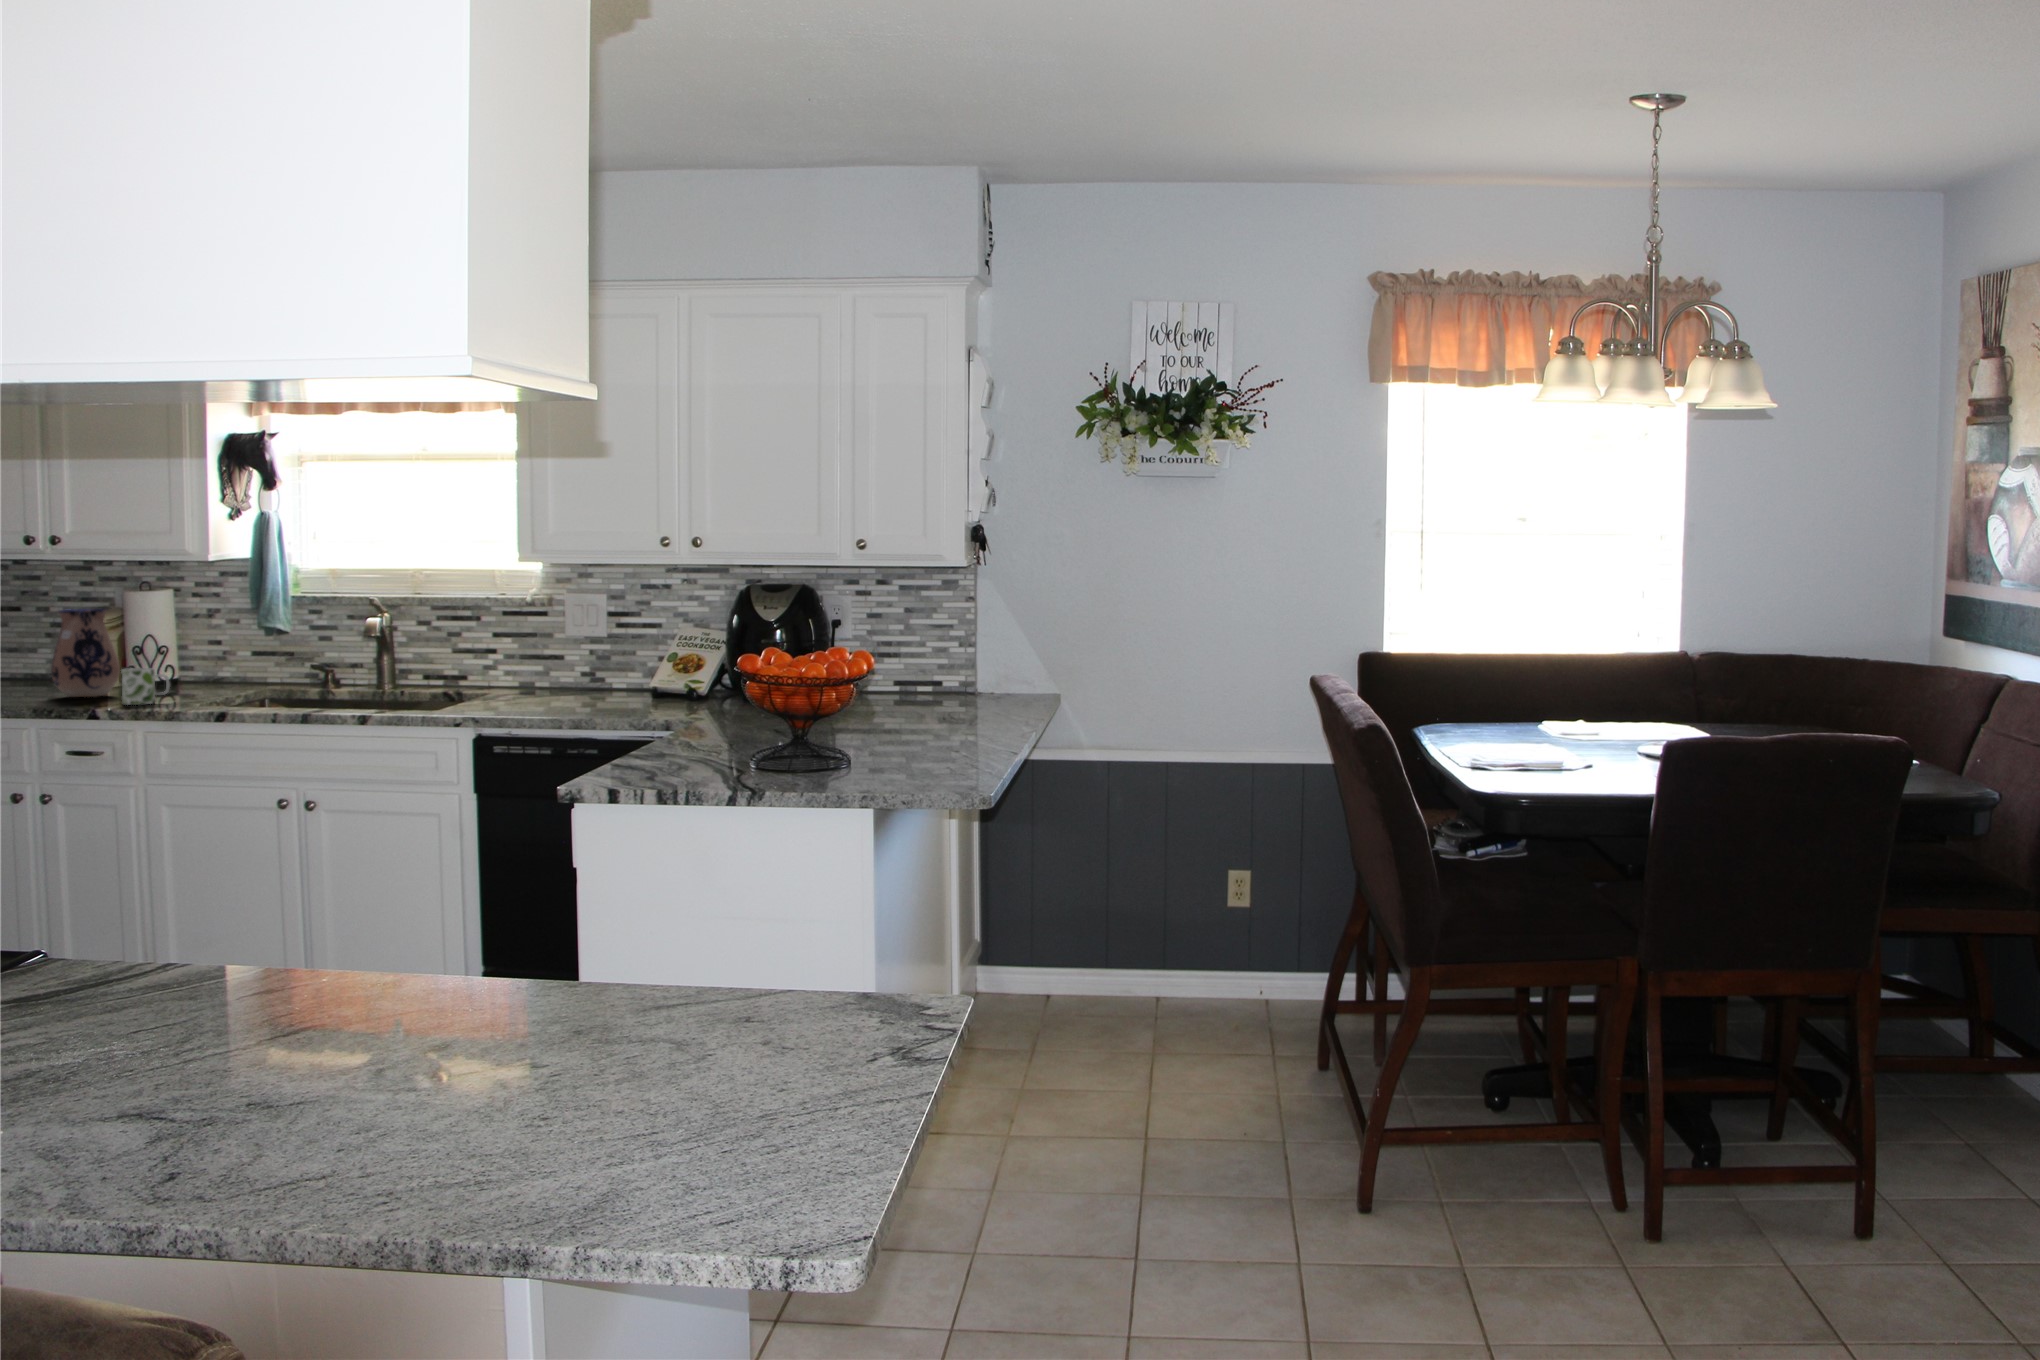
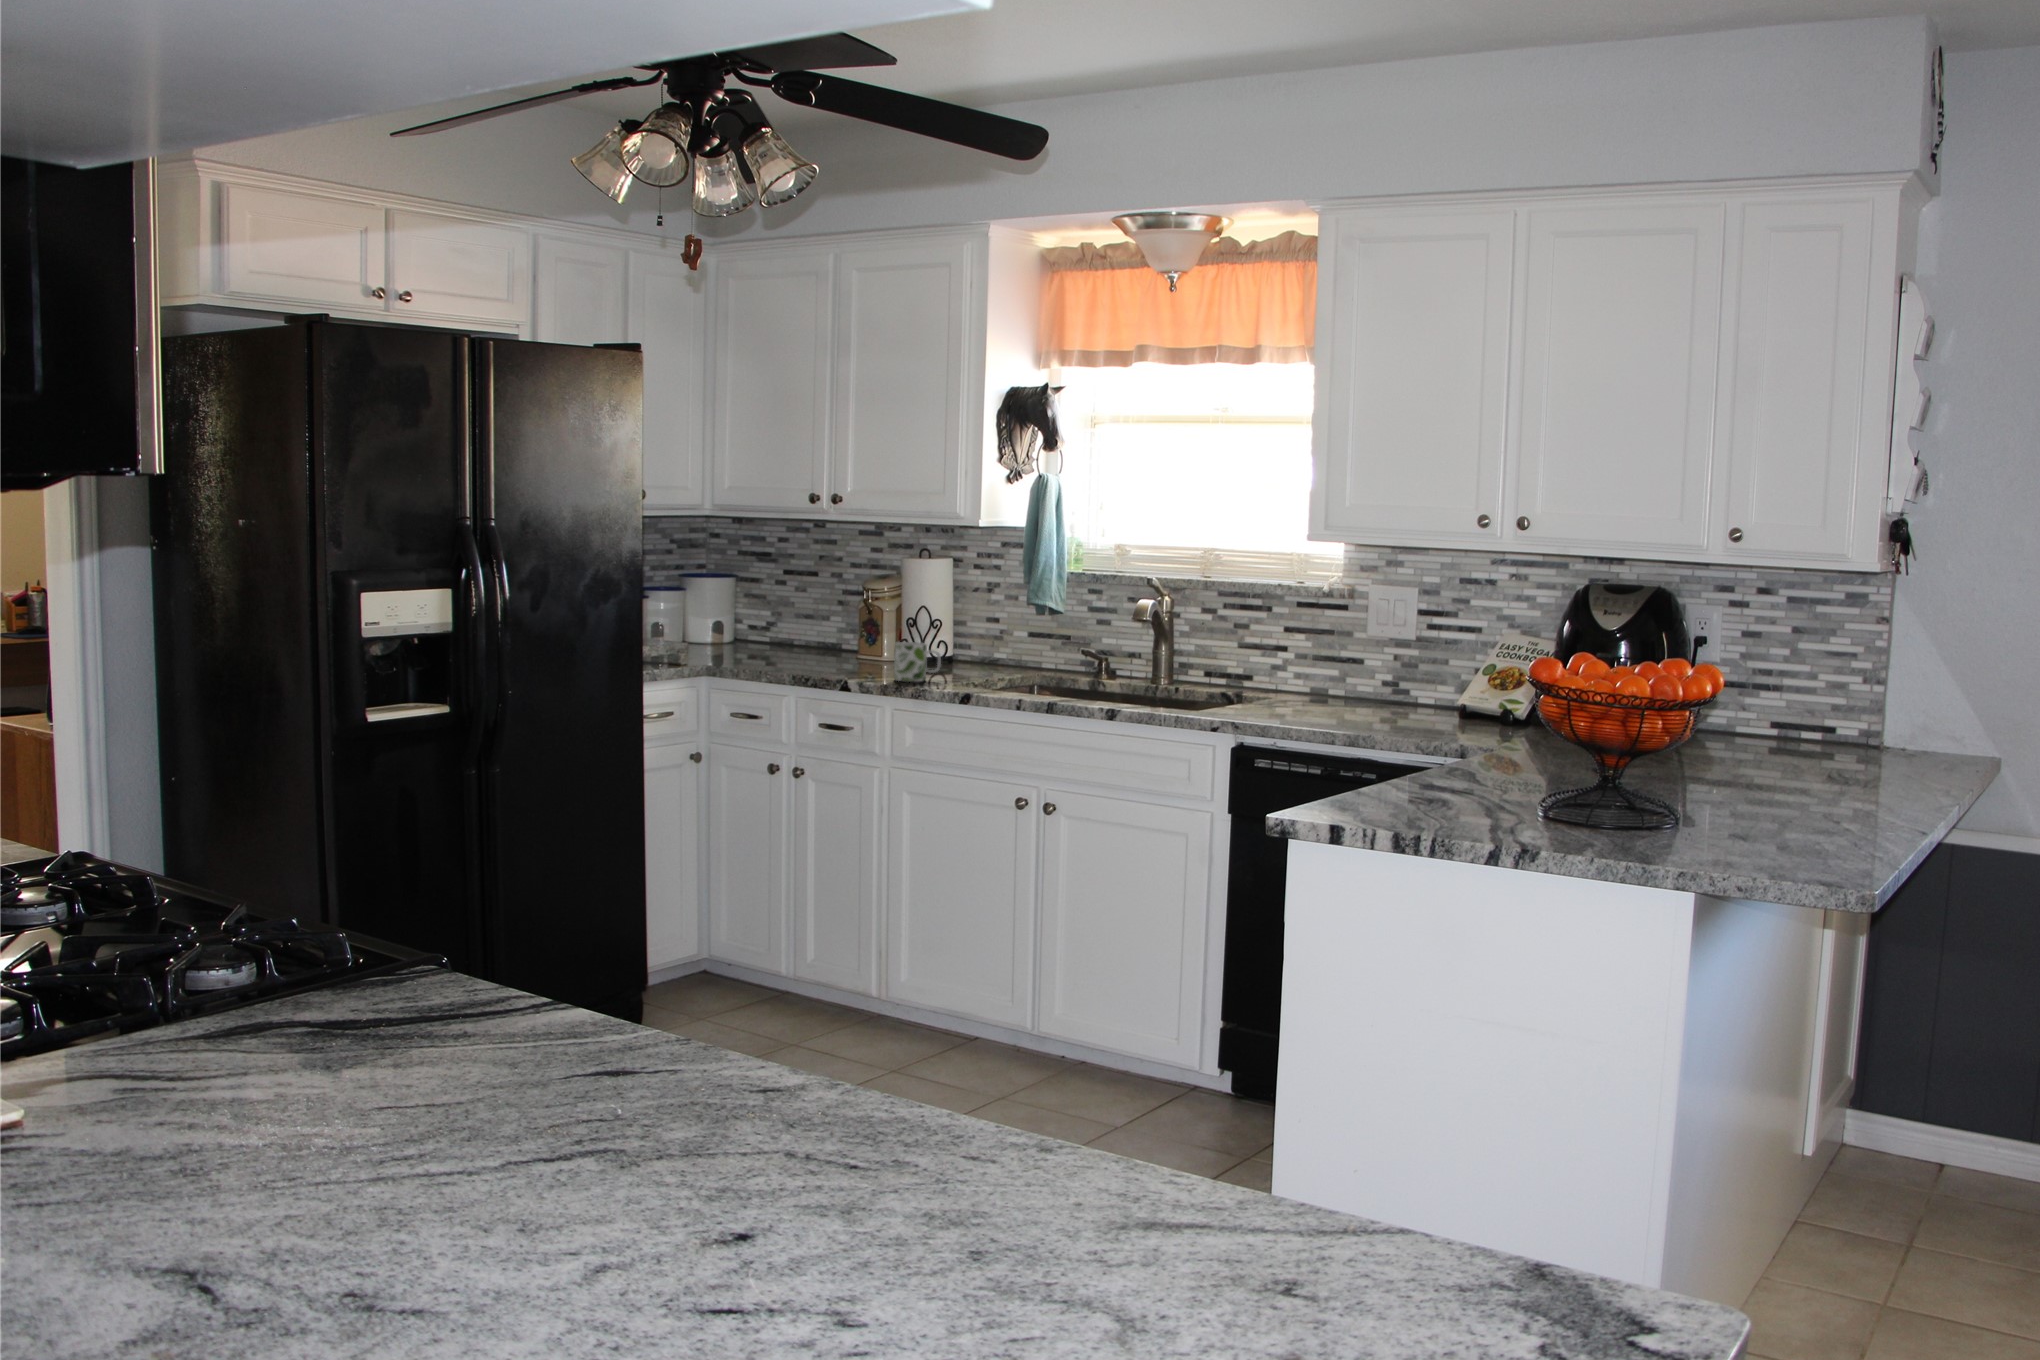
ceramic pitcher: present [51,609,120,697] -> none [834,576,898,668]

